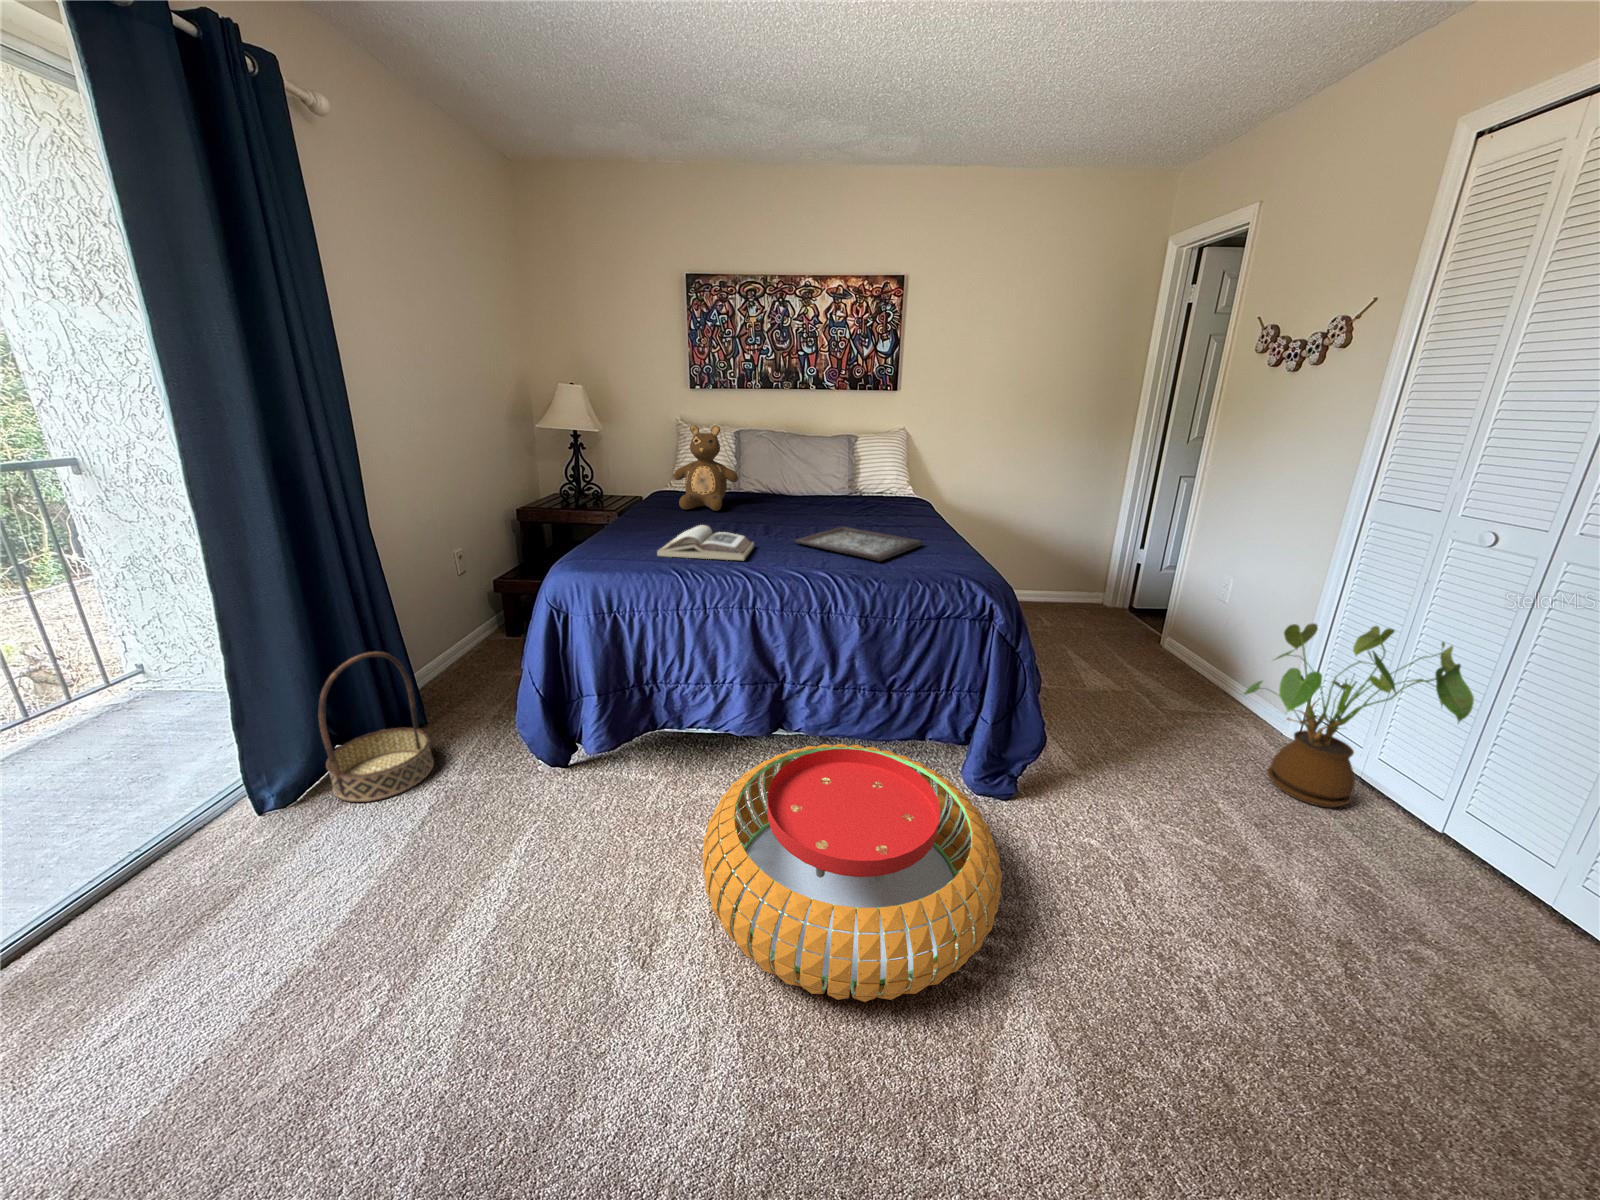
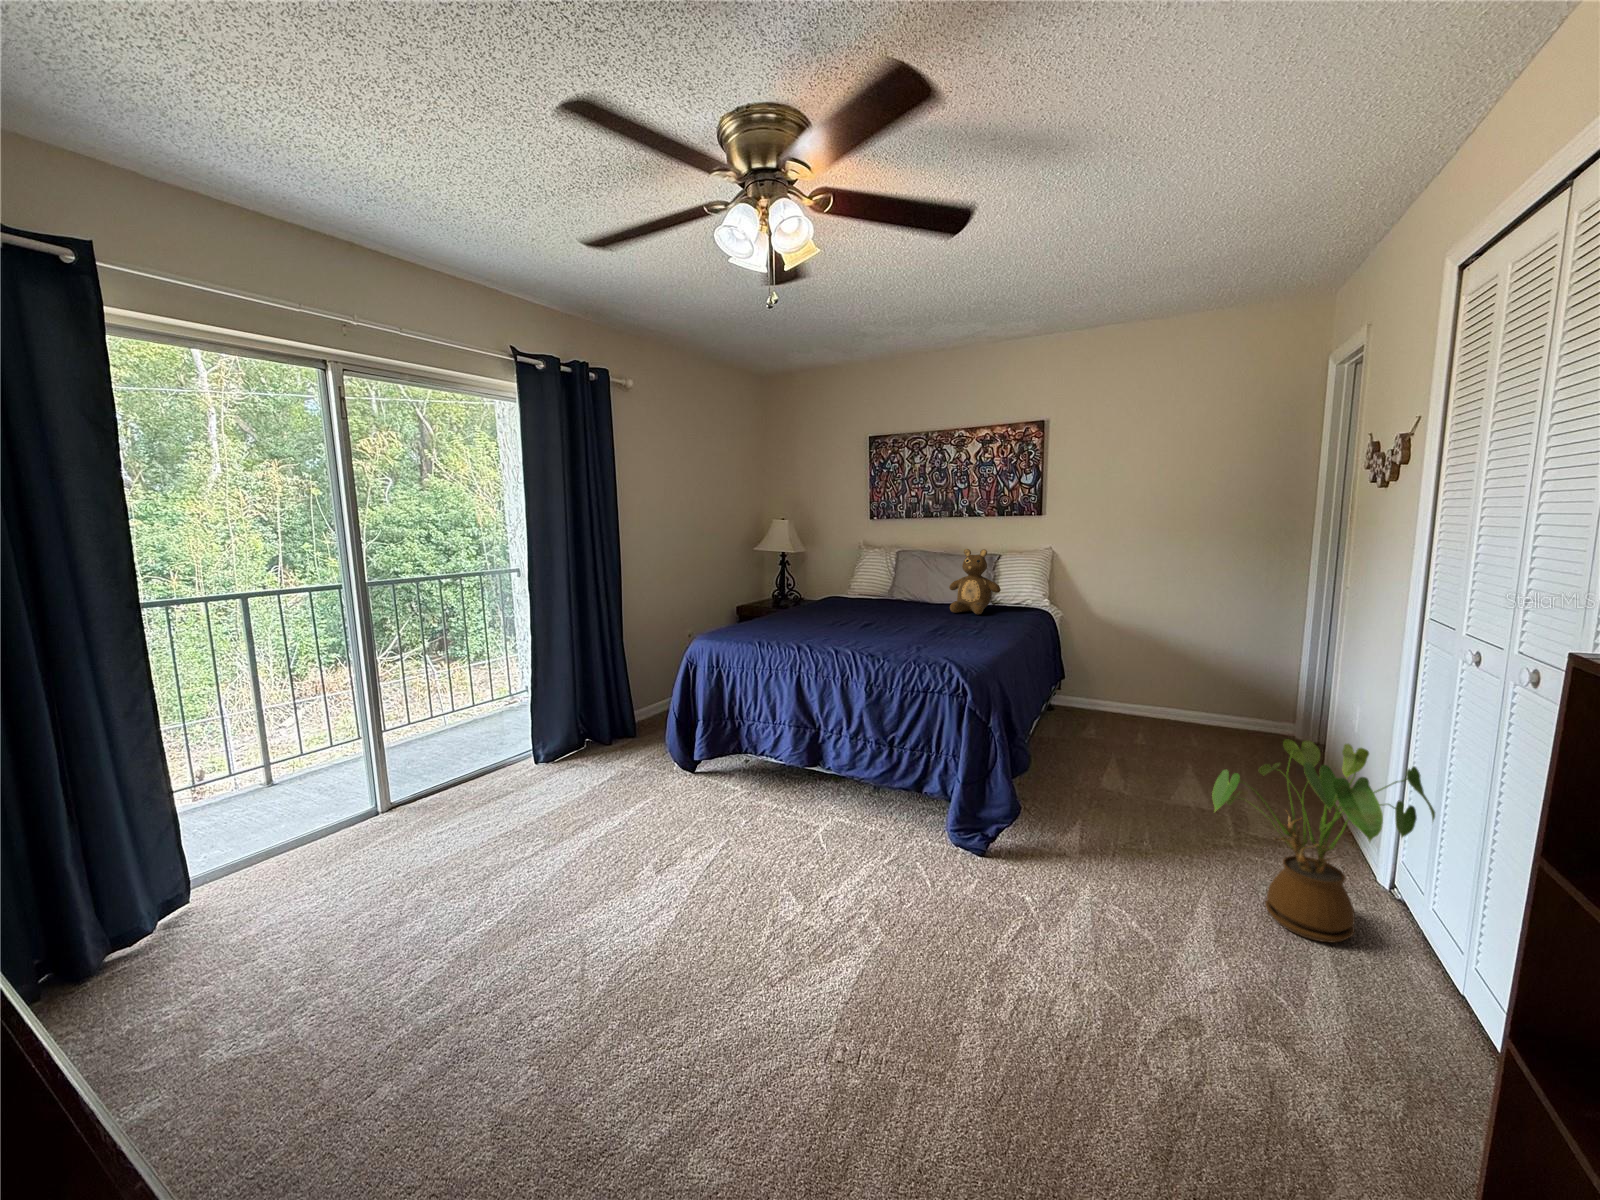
teddy bear: present [674,425,738,511] -> present [949,549,1001,614]
book: present [657,525,754,560] -> none [761,618,831,642]
tray: present [795,526,922,561] -> none [863,626,961,649]
basket: present [318,652,434,802] -> none [576,678,630,764]
pouf: present [702,744,1002,1002] -> none [698,769,899,911]

